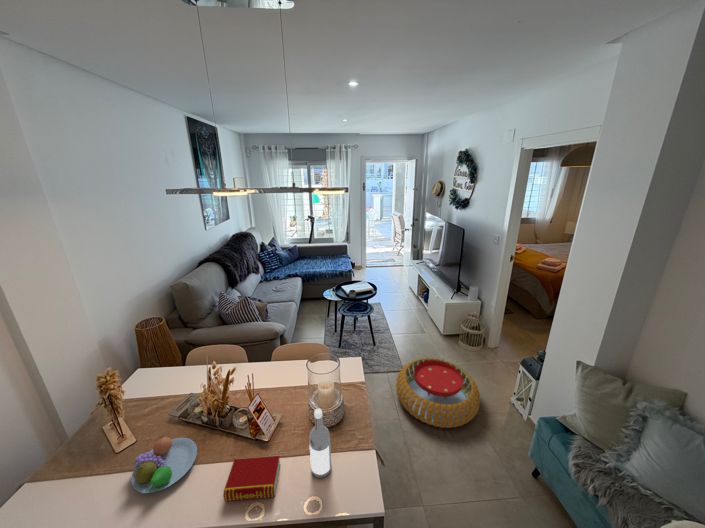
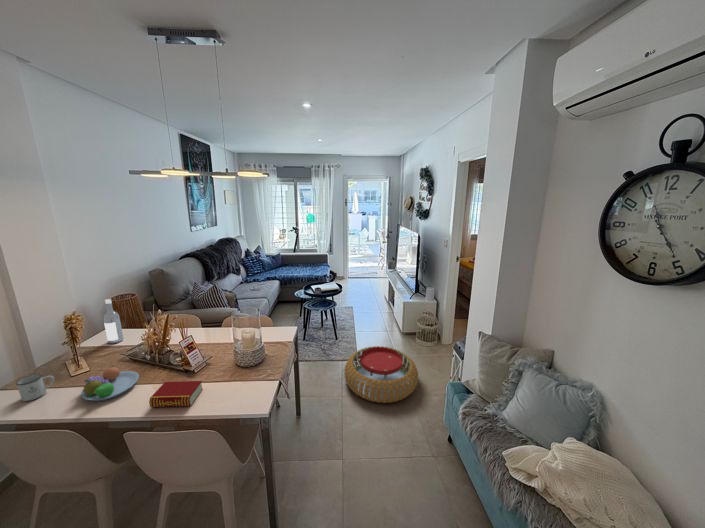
wine bottle: present [309,408,331,478] -> present [103,299,123,343]
mug: none [48,456,93,495] -> present [16,374,54,401]

